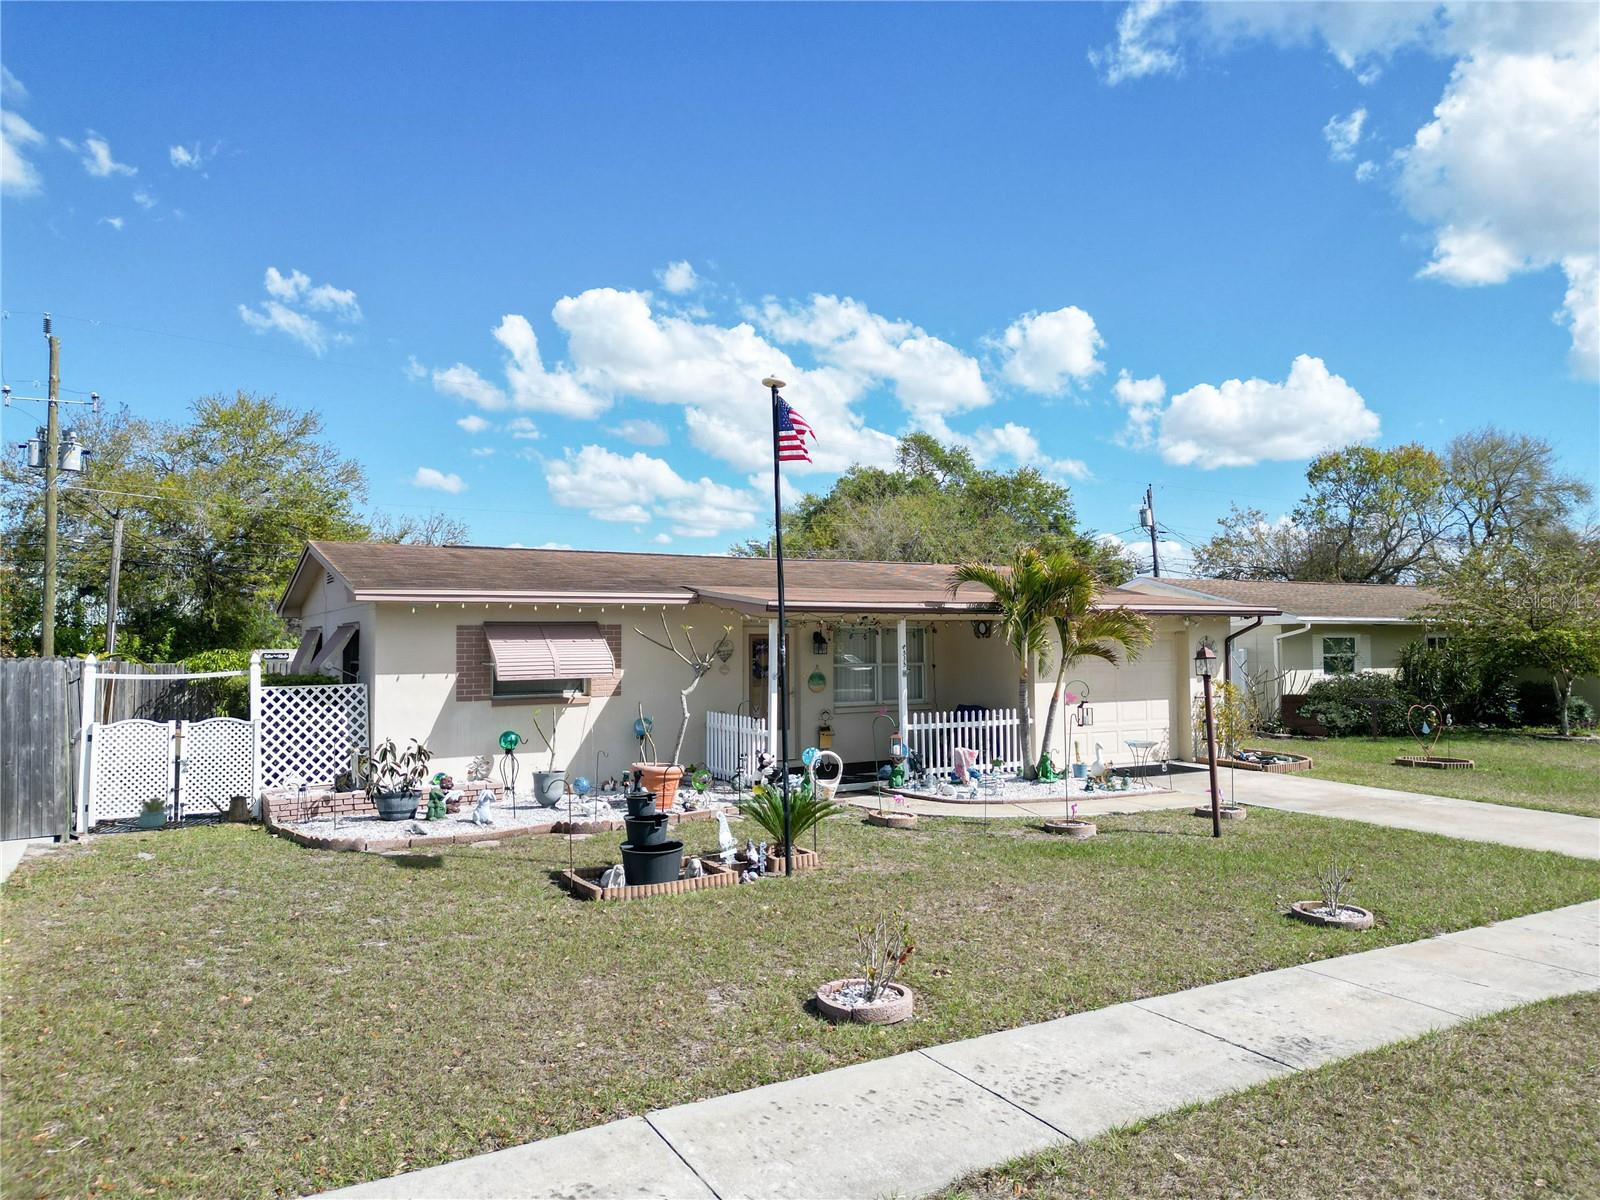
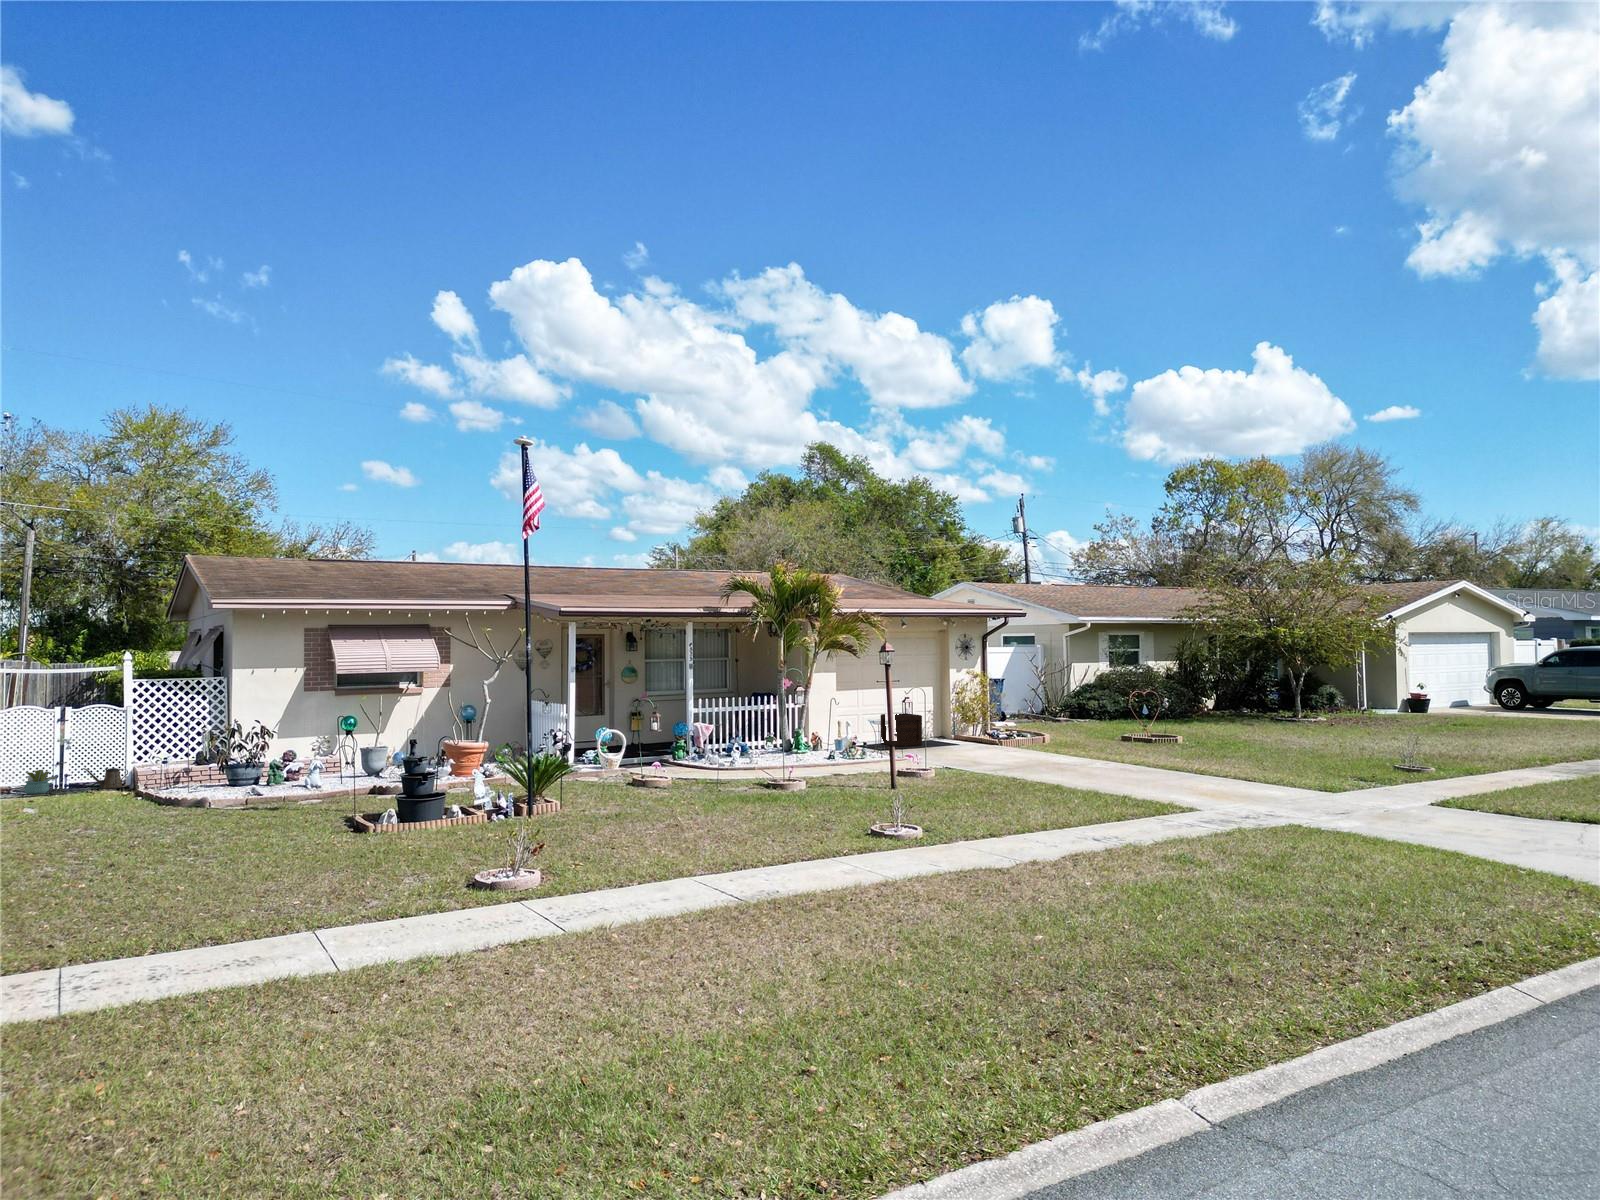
lounge chair: present [1280,694,1328,741] -> none [1047,683,1081,722]
pedestal table: present [1353,699,1397,742] -> none [1102,687,1135,722]
wooden crate: none [1121,732,1177,773] -> present [880,713,922,747]

